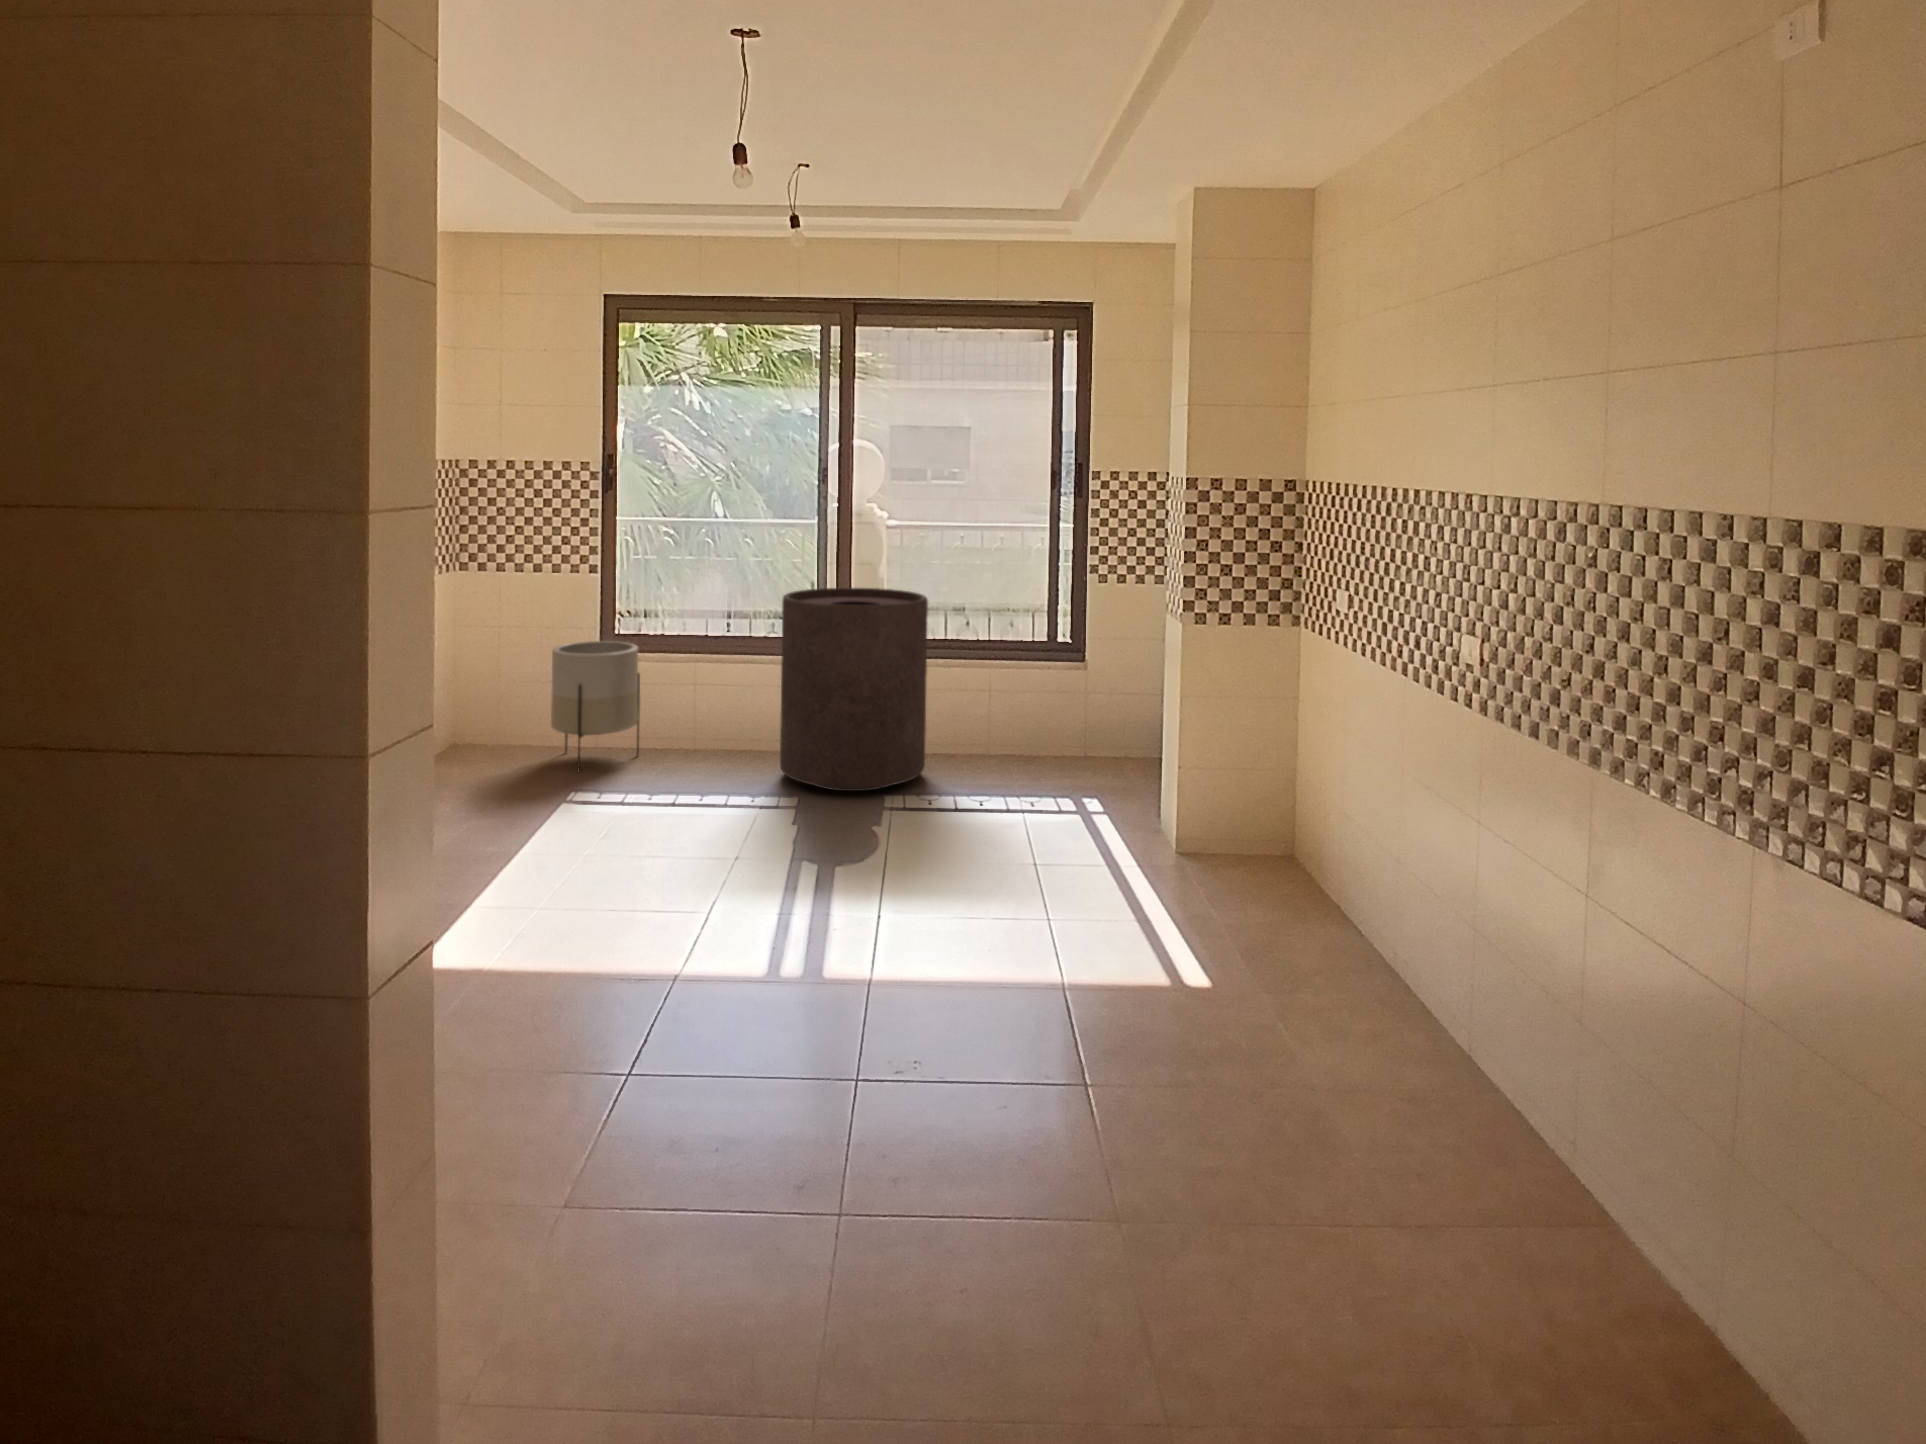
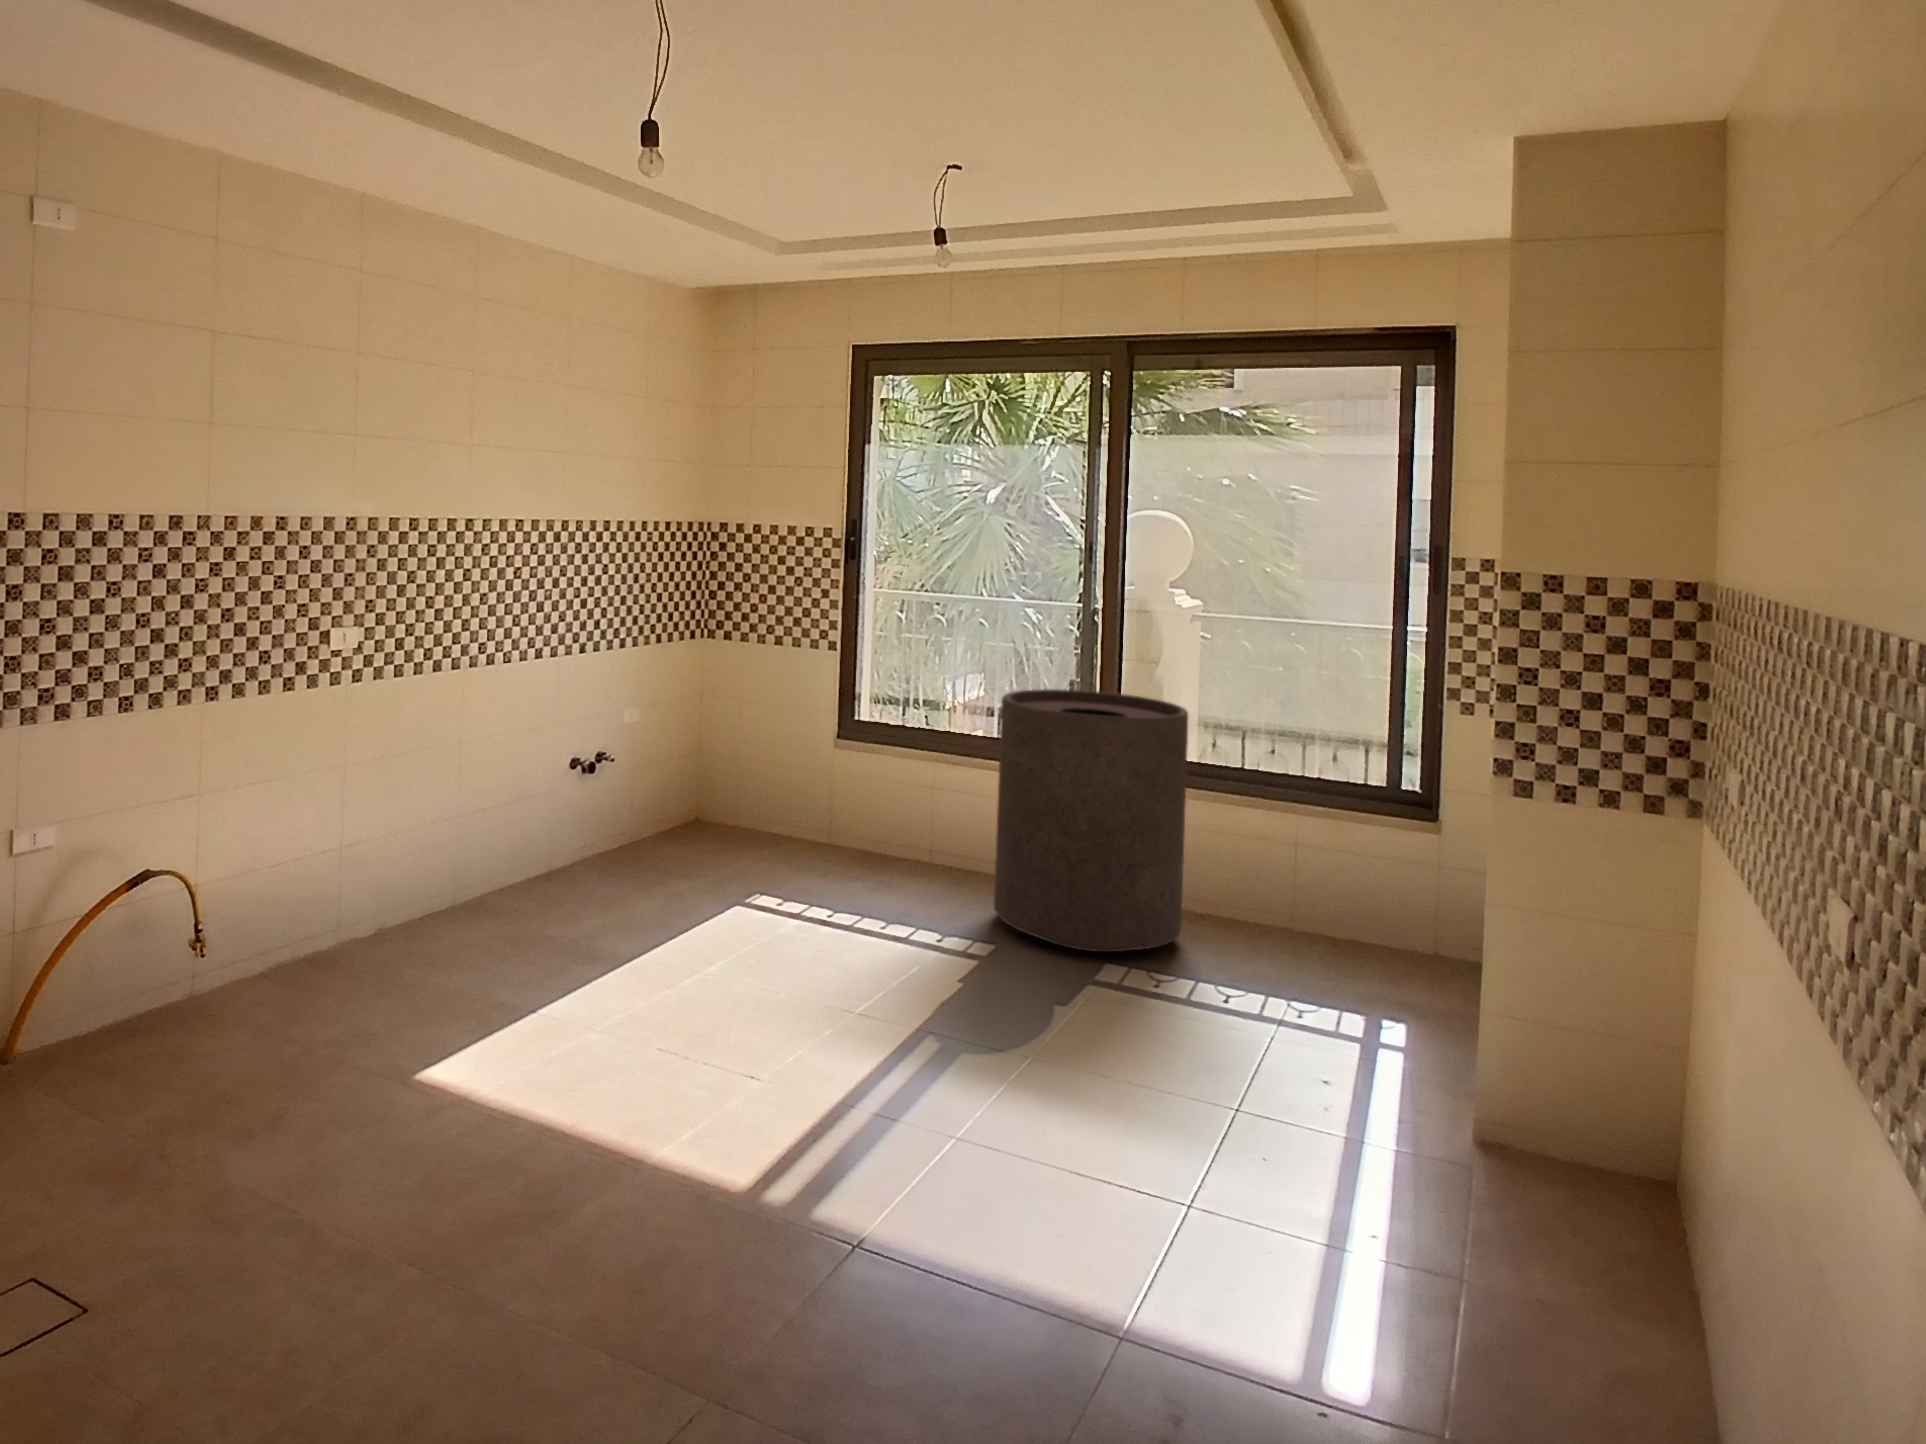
planter: present [551,641,640,771] -> none [769,724,866,867]

